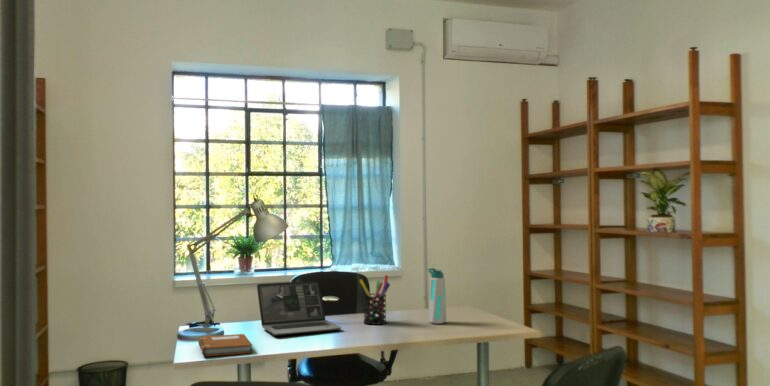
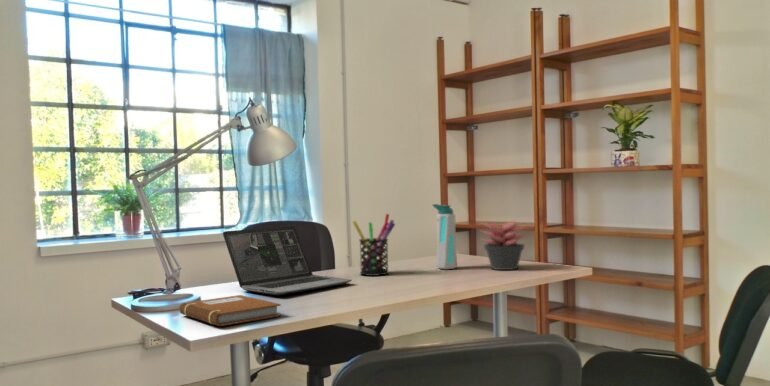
succulent plant: none [462,287,499,330] -> present [482,221,525,270]

